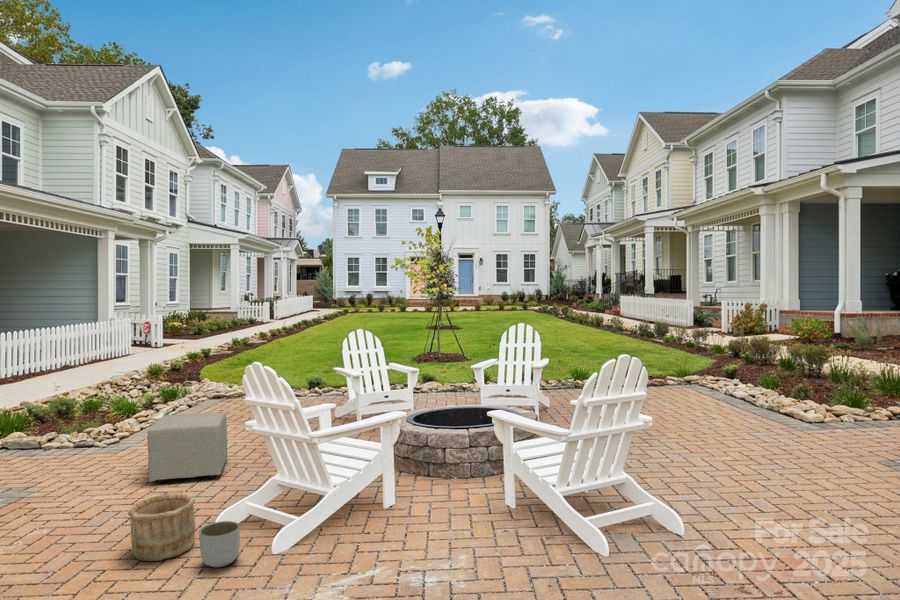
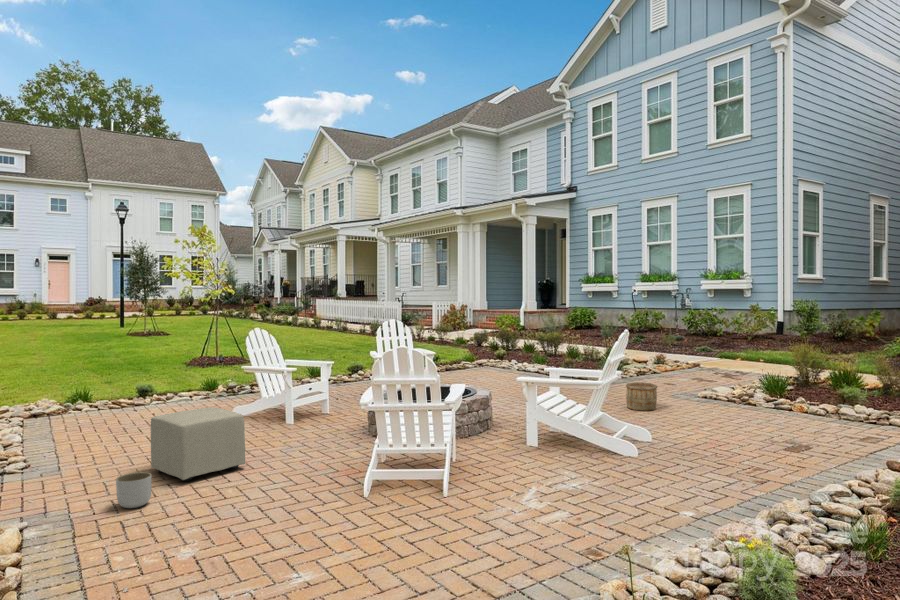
wooden bucket: present [128,494,195,561] -> present [626,382,657,411]
planter: present [199,521,240,567] -> present [116,472,152,508]

